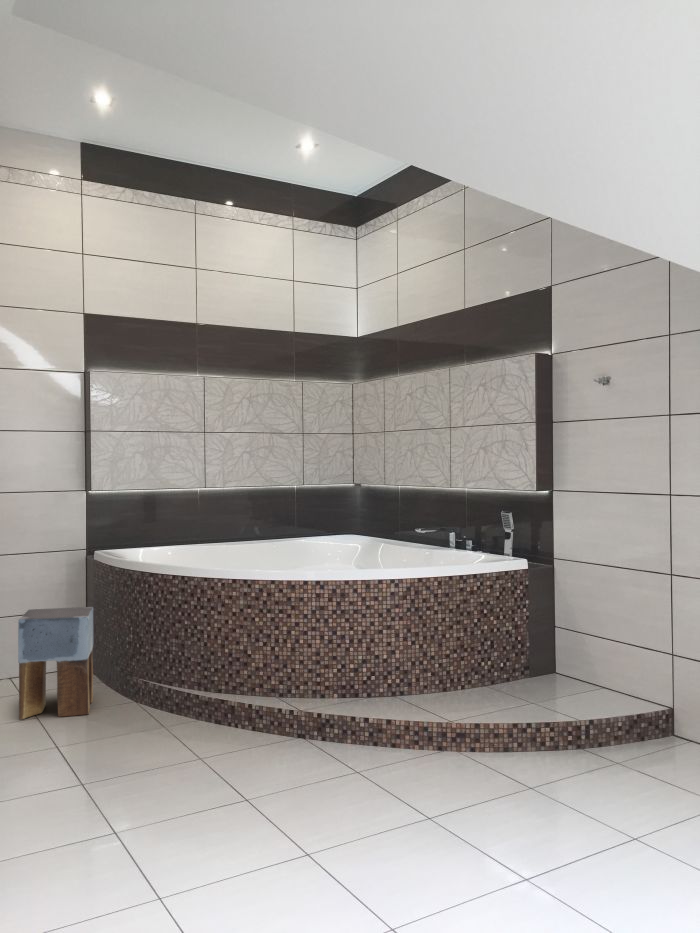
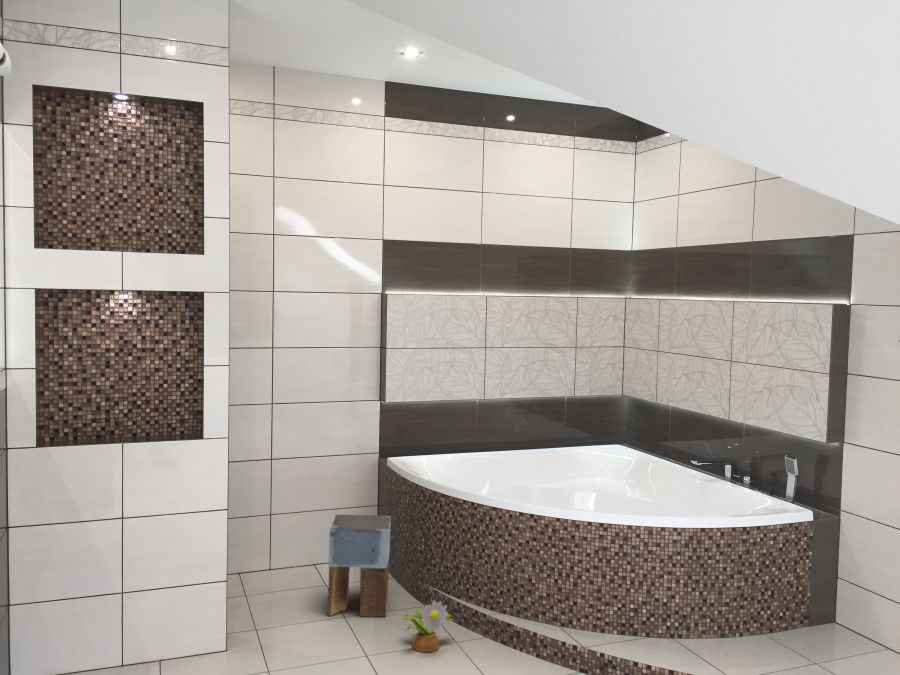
decorative plant: none [103,679,164,739] -> present [403,600,453,652]

